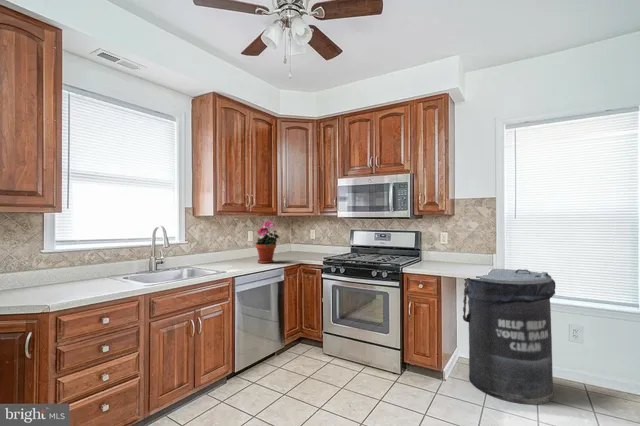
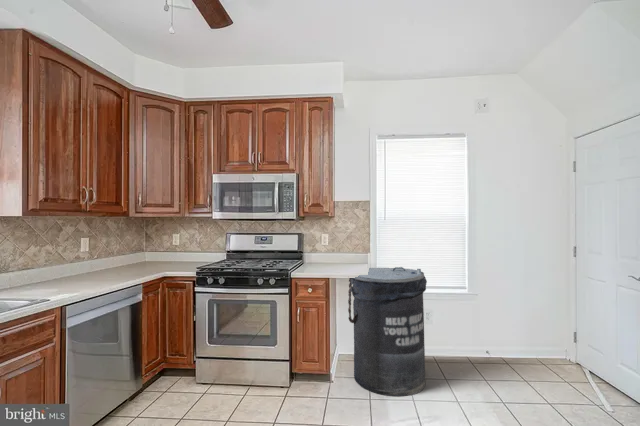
potted plant: present [256,221,279,263] -> none [98,222,135,280]

